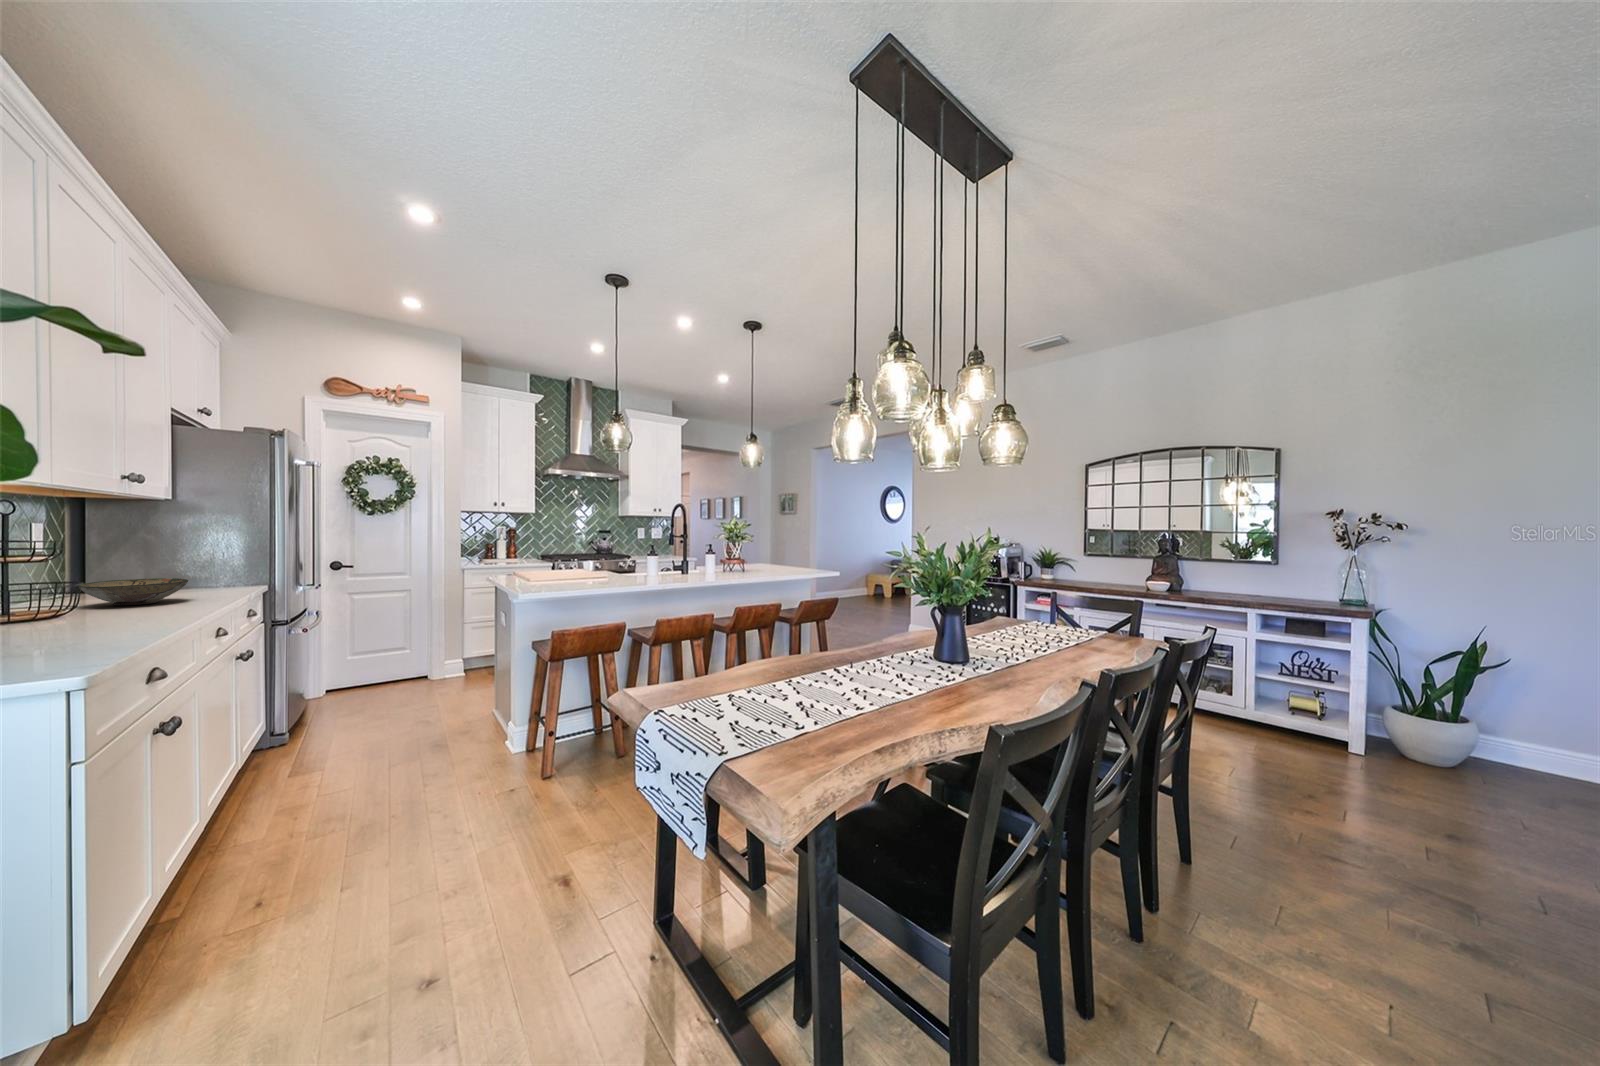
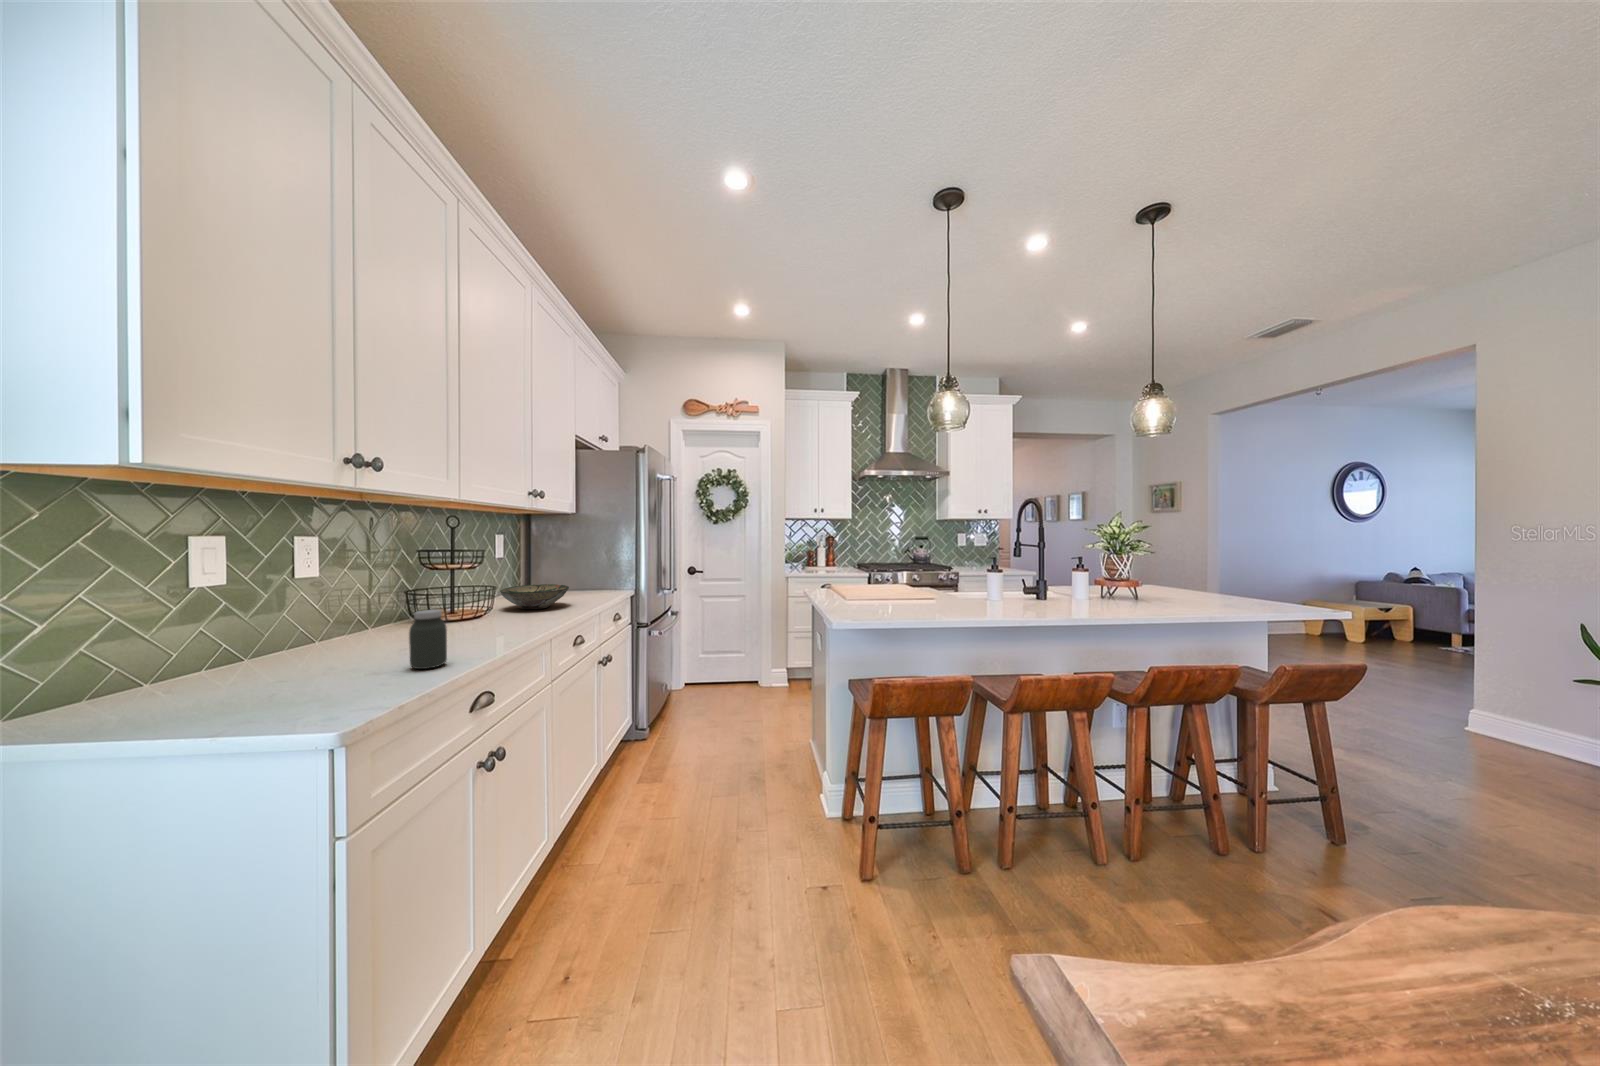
jar: none [39,591,89,648] -> present [409,610,447,669]

